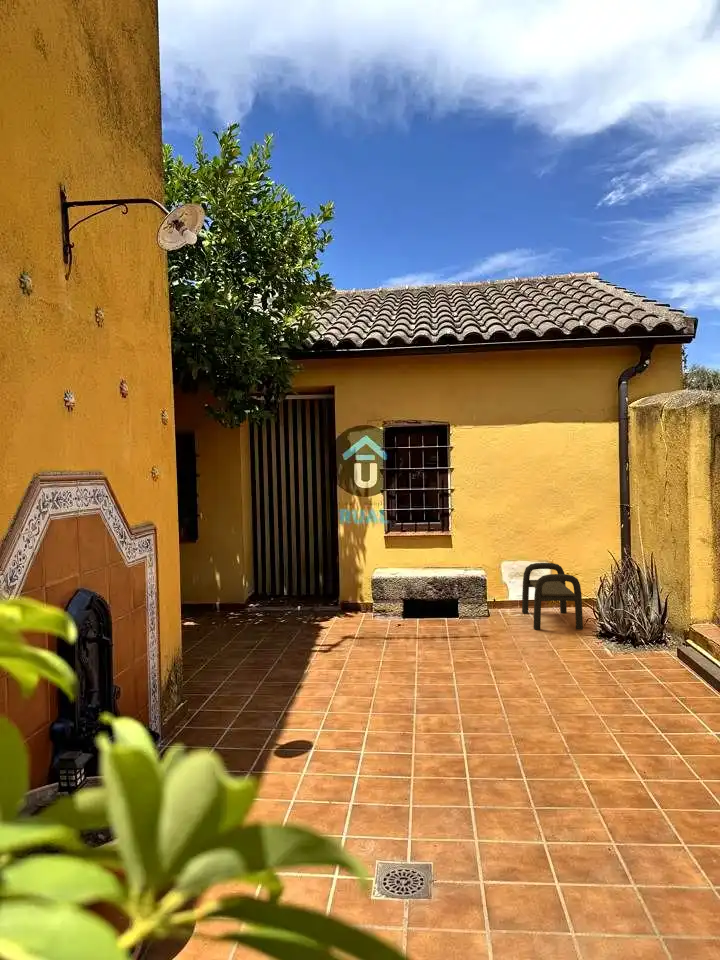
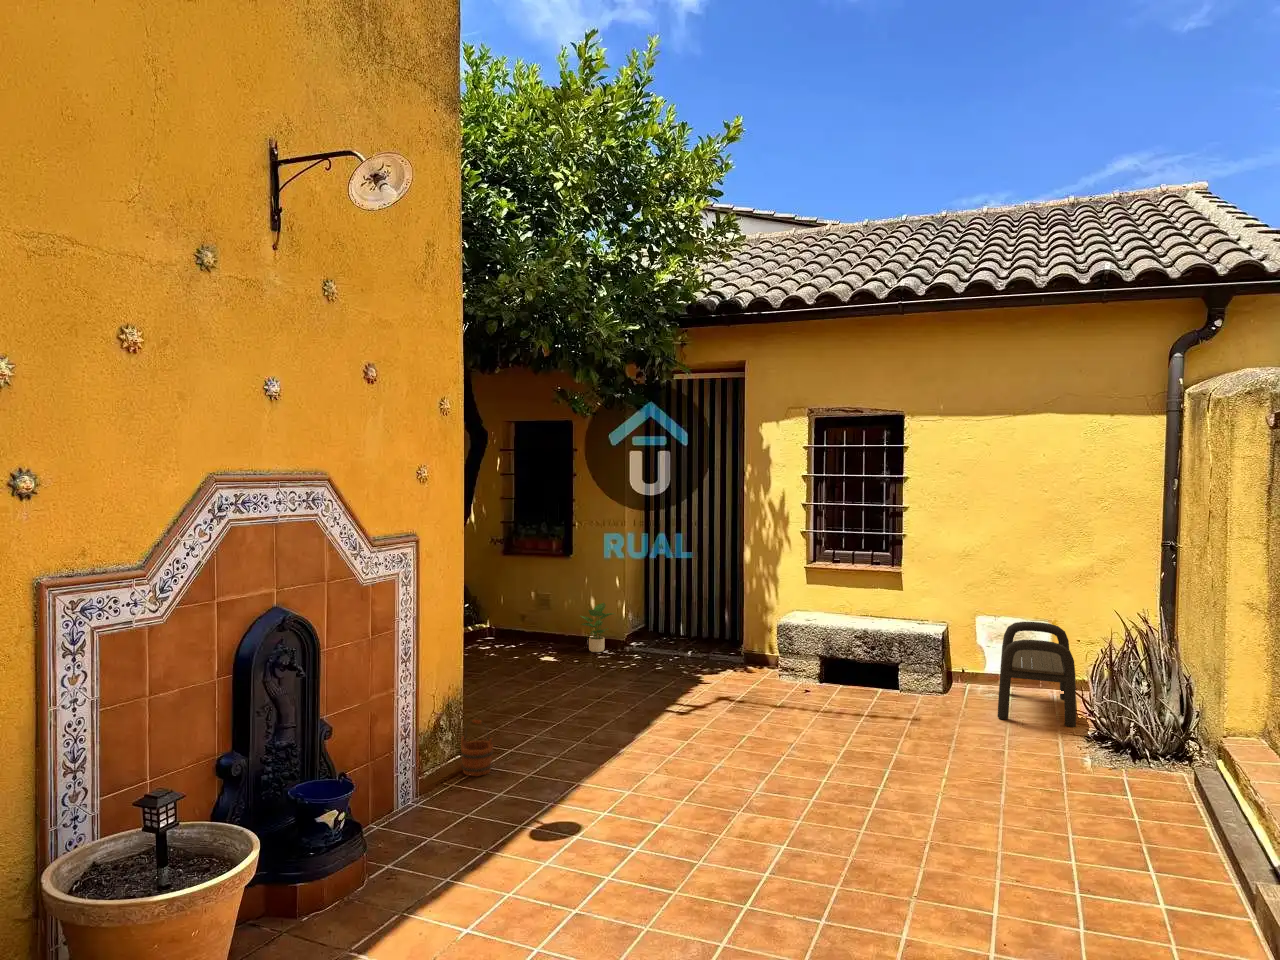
potted plant: none [207,575,237,614] -> present [580,603,614,652]
wooden bucket: none [182,674,211,721] -> present [461,720,493,776]

